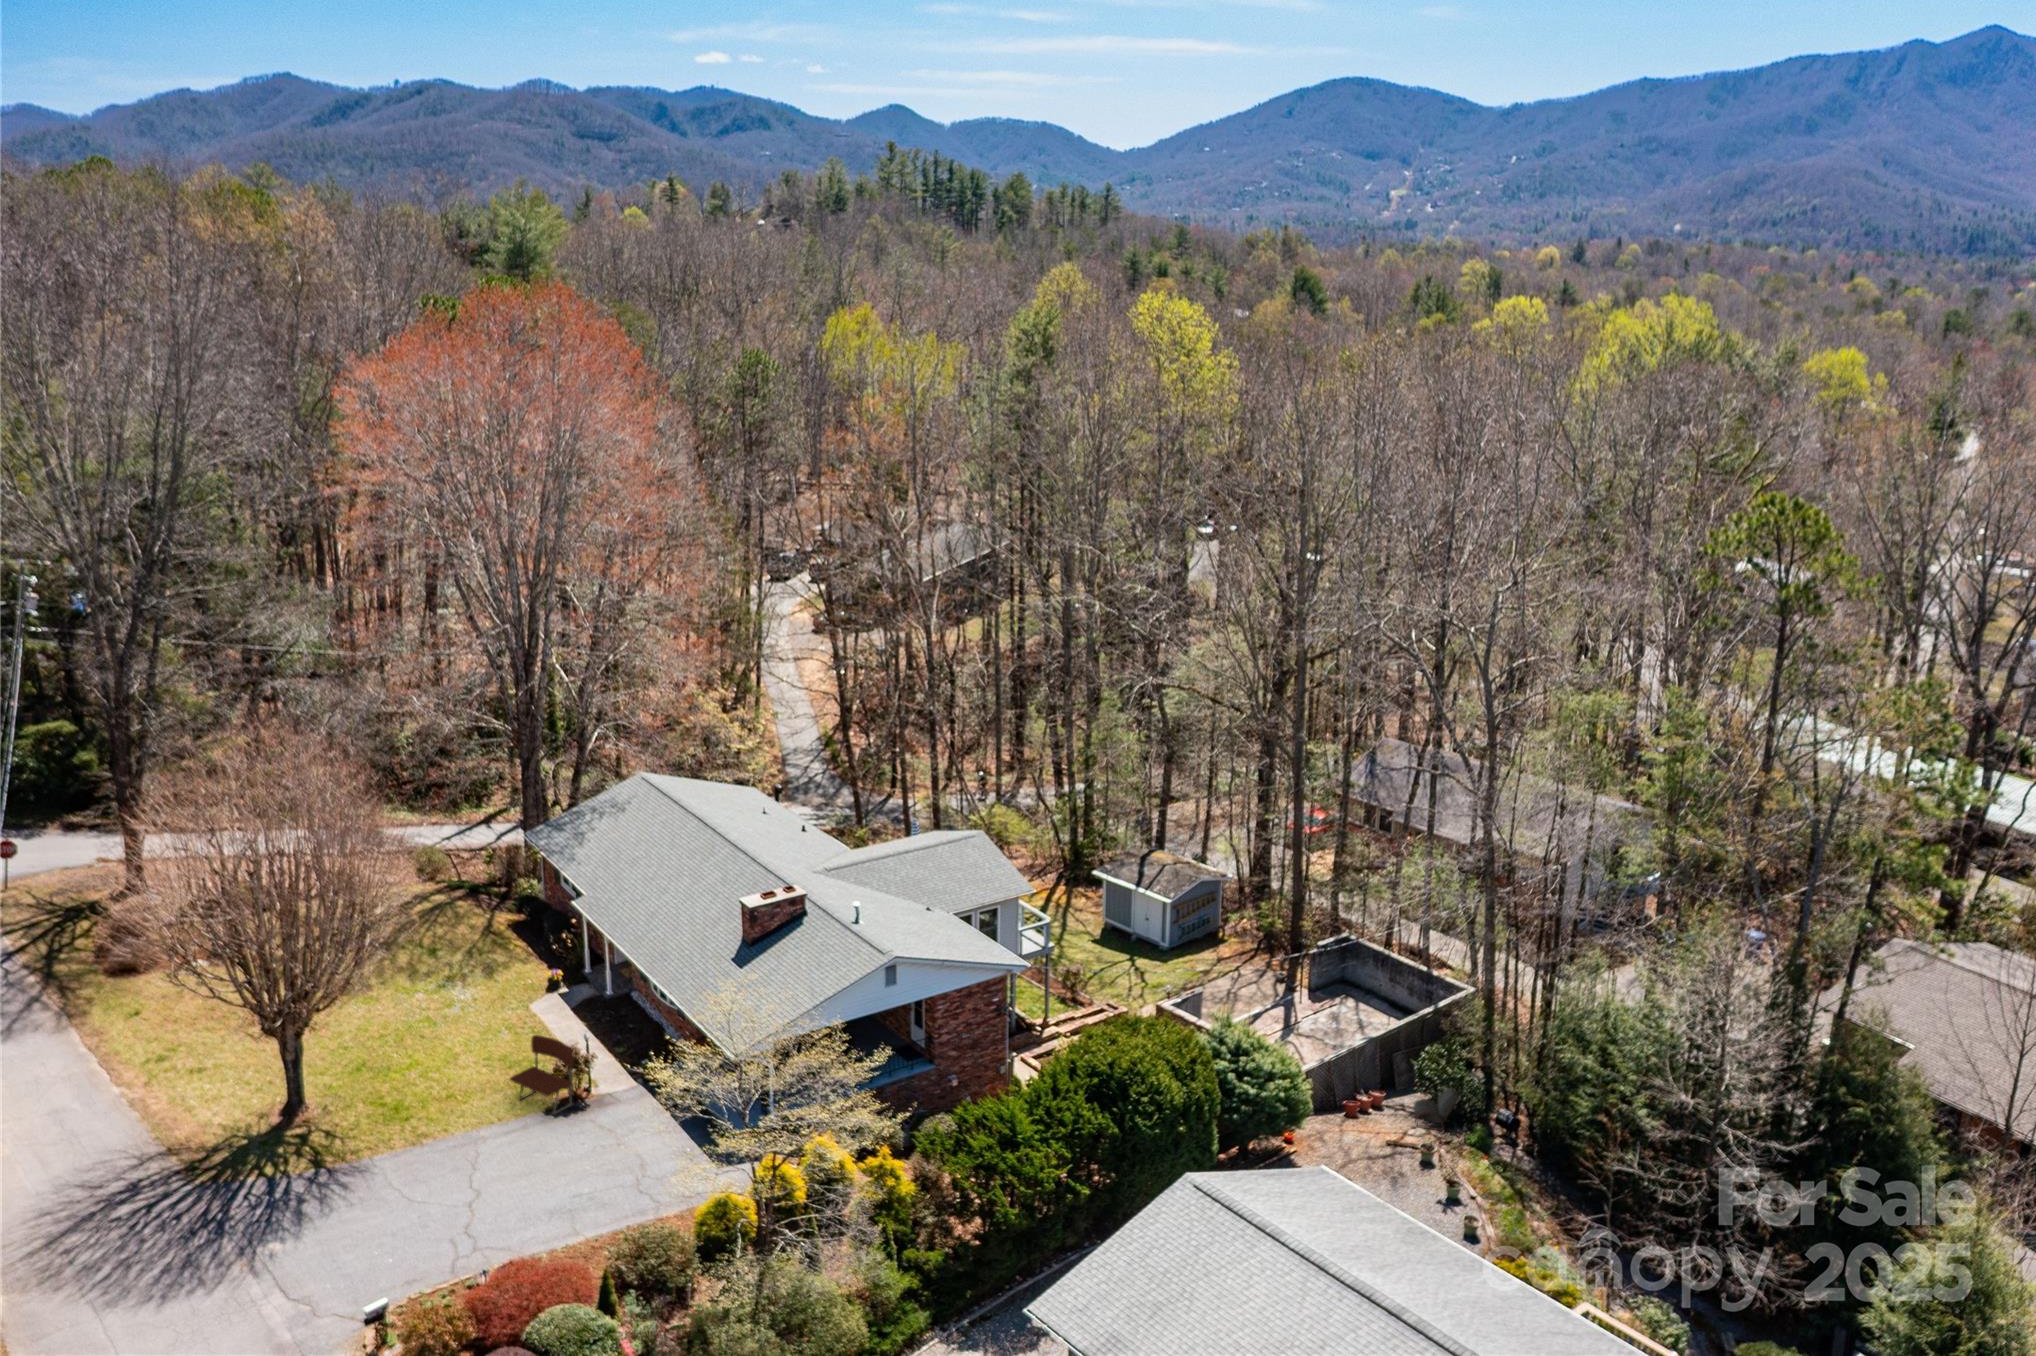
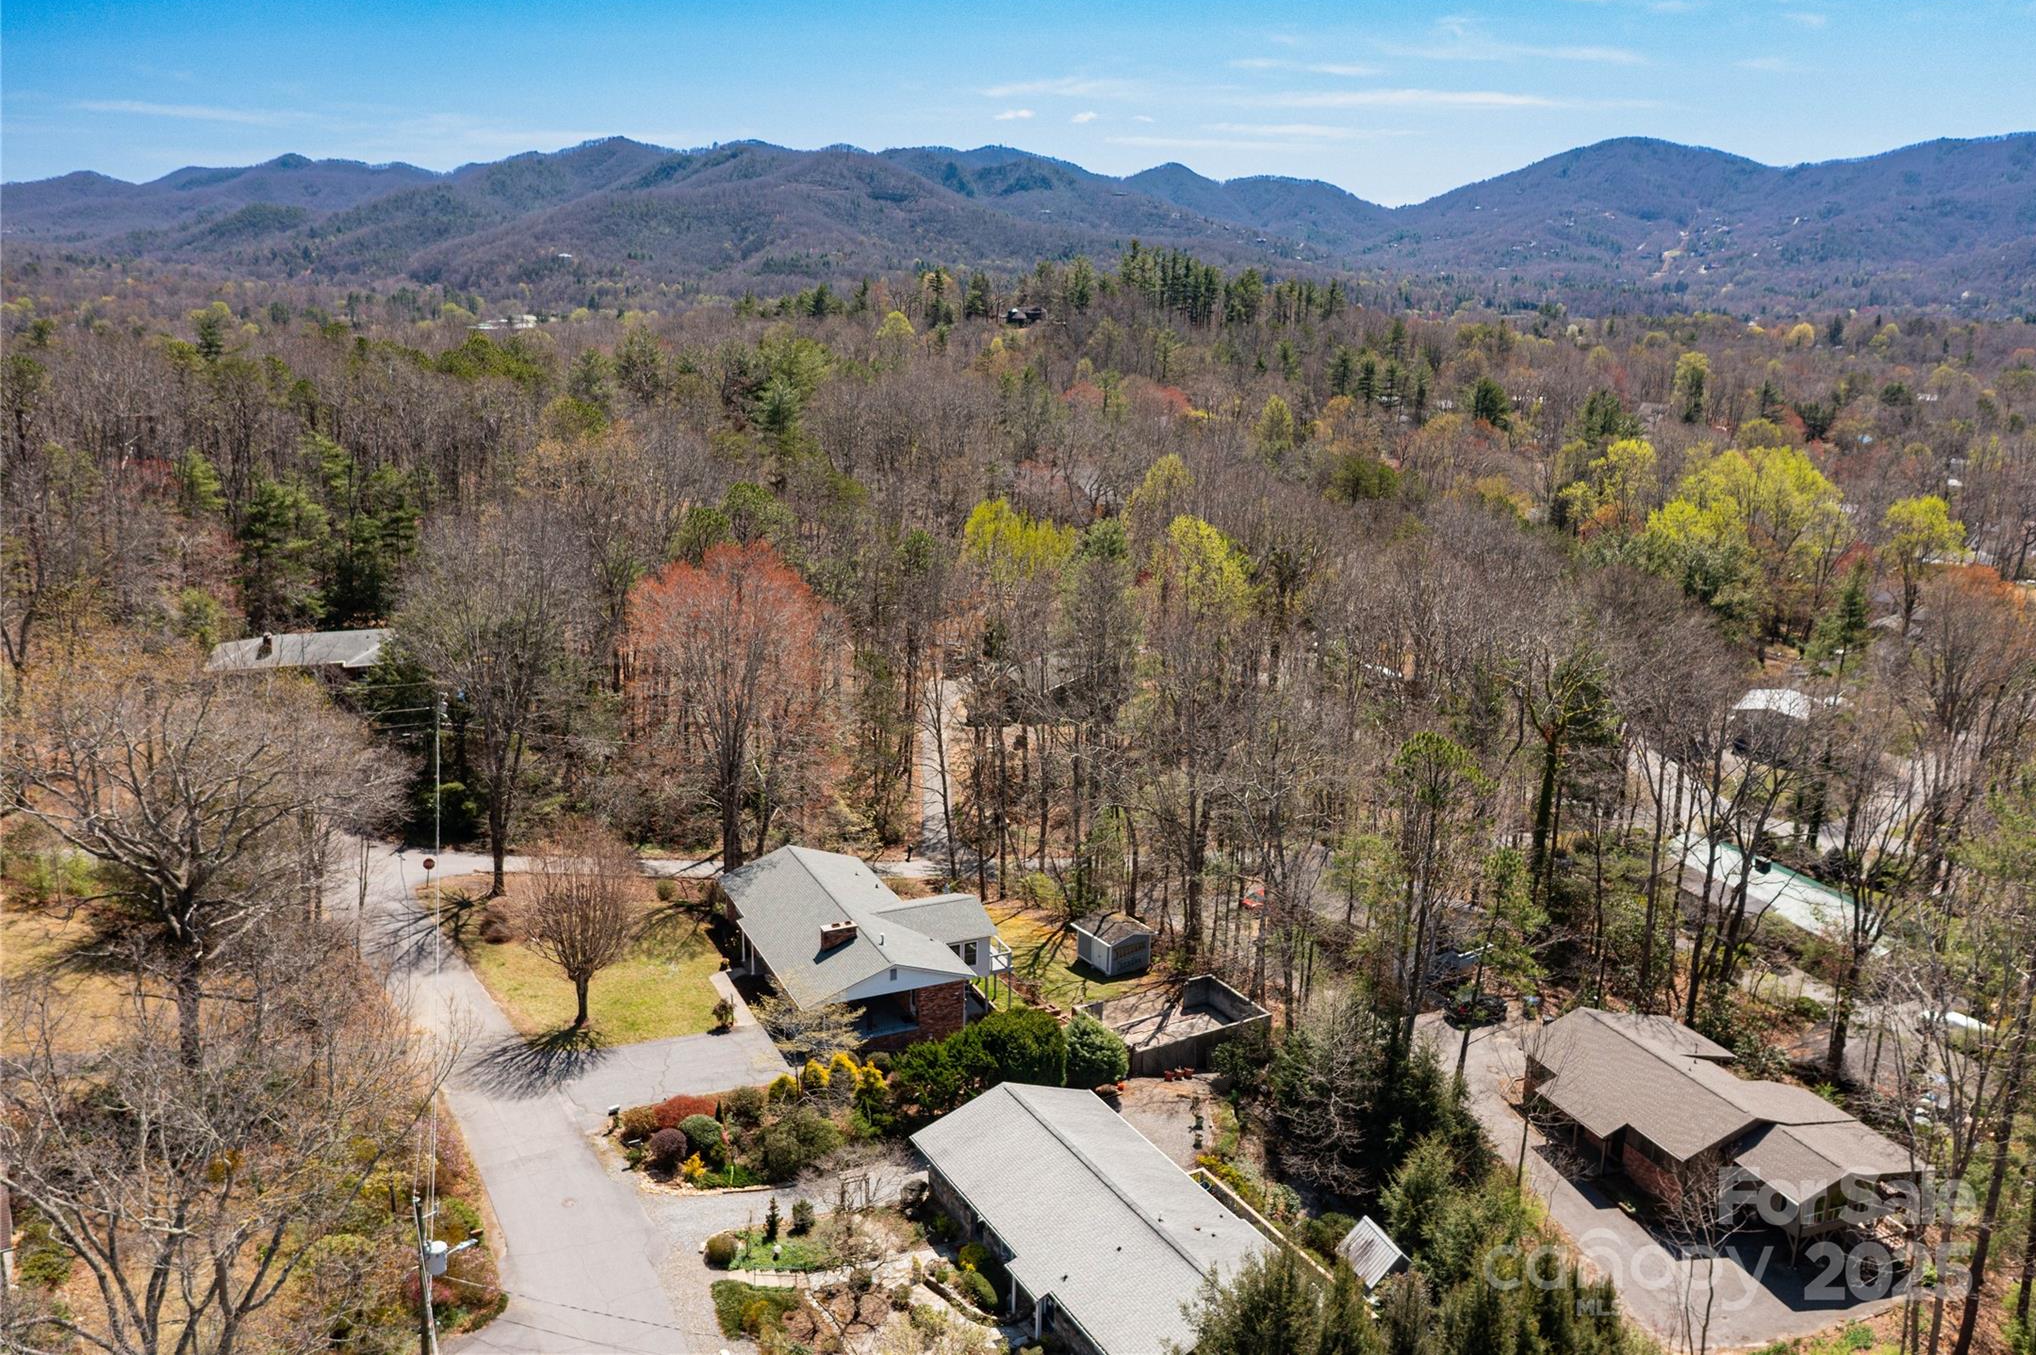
bench: present [510,1035,574,1115] -> none [691,991,723,1035]

